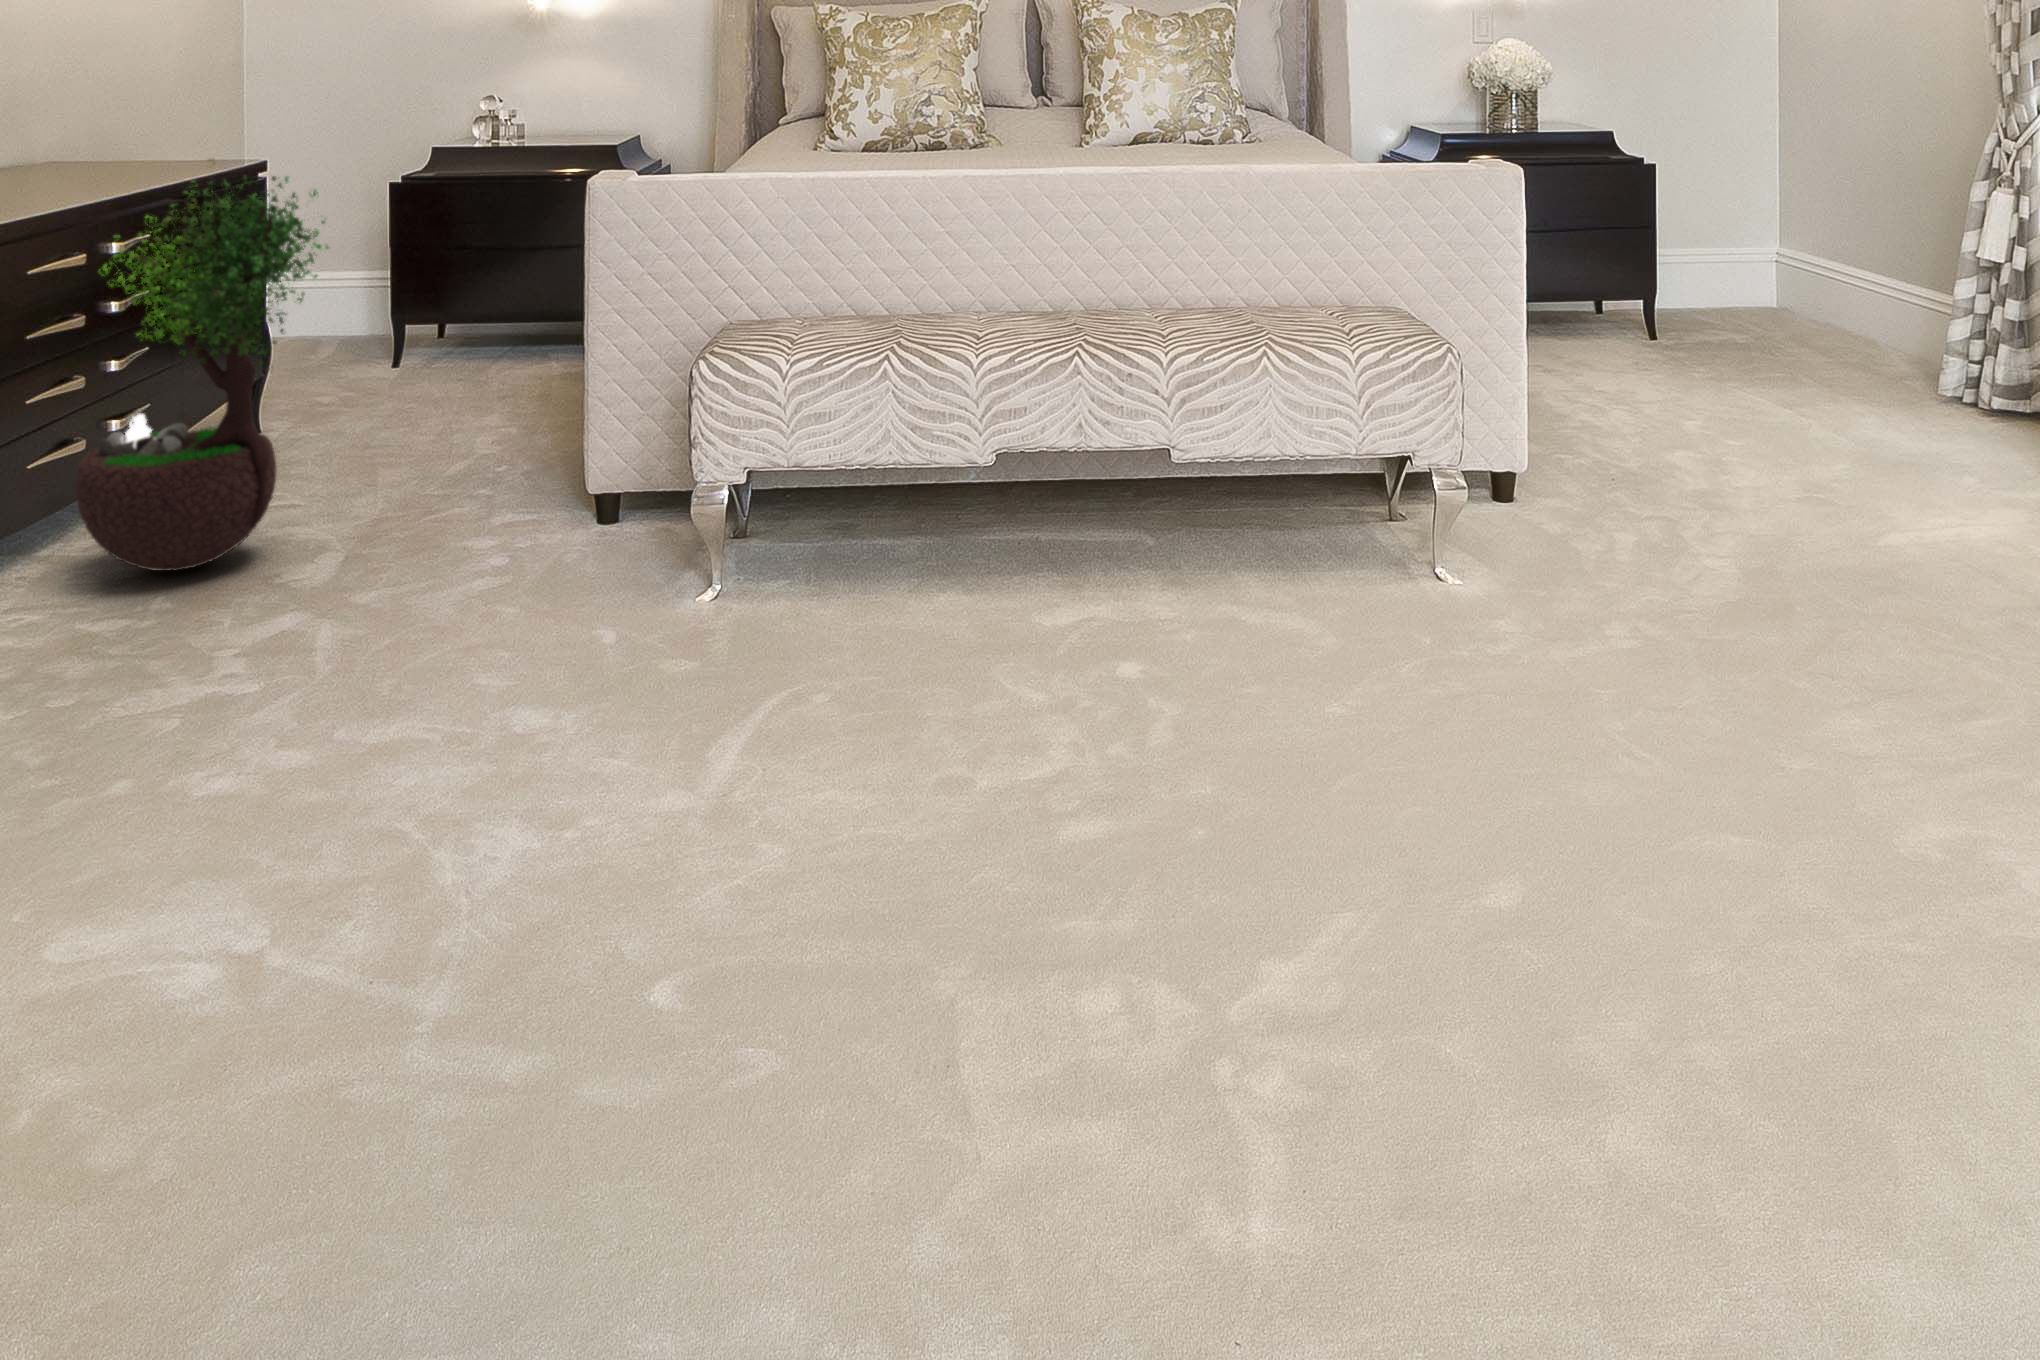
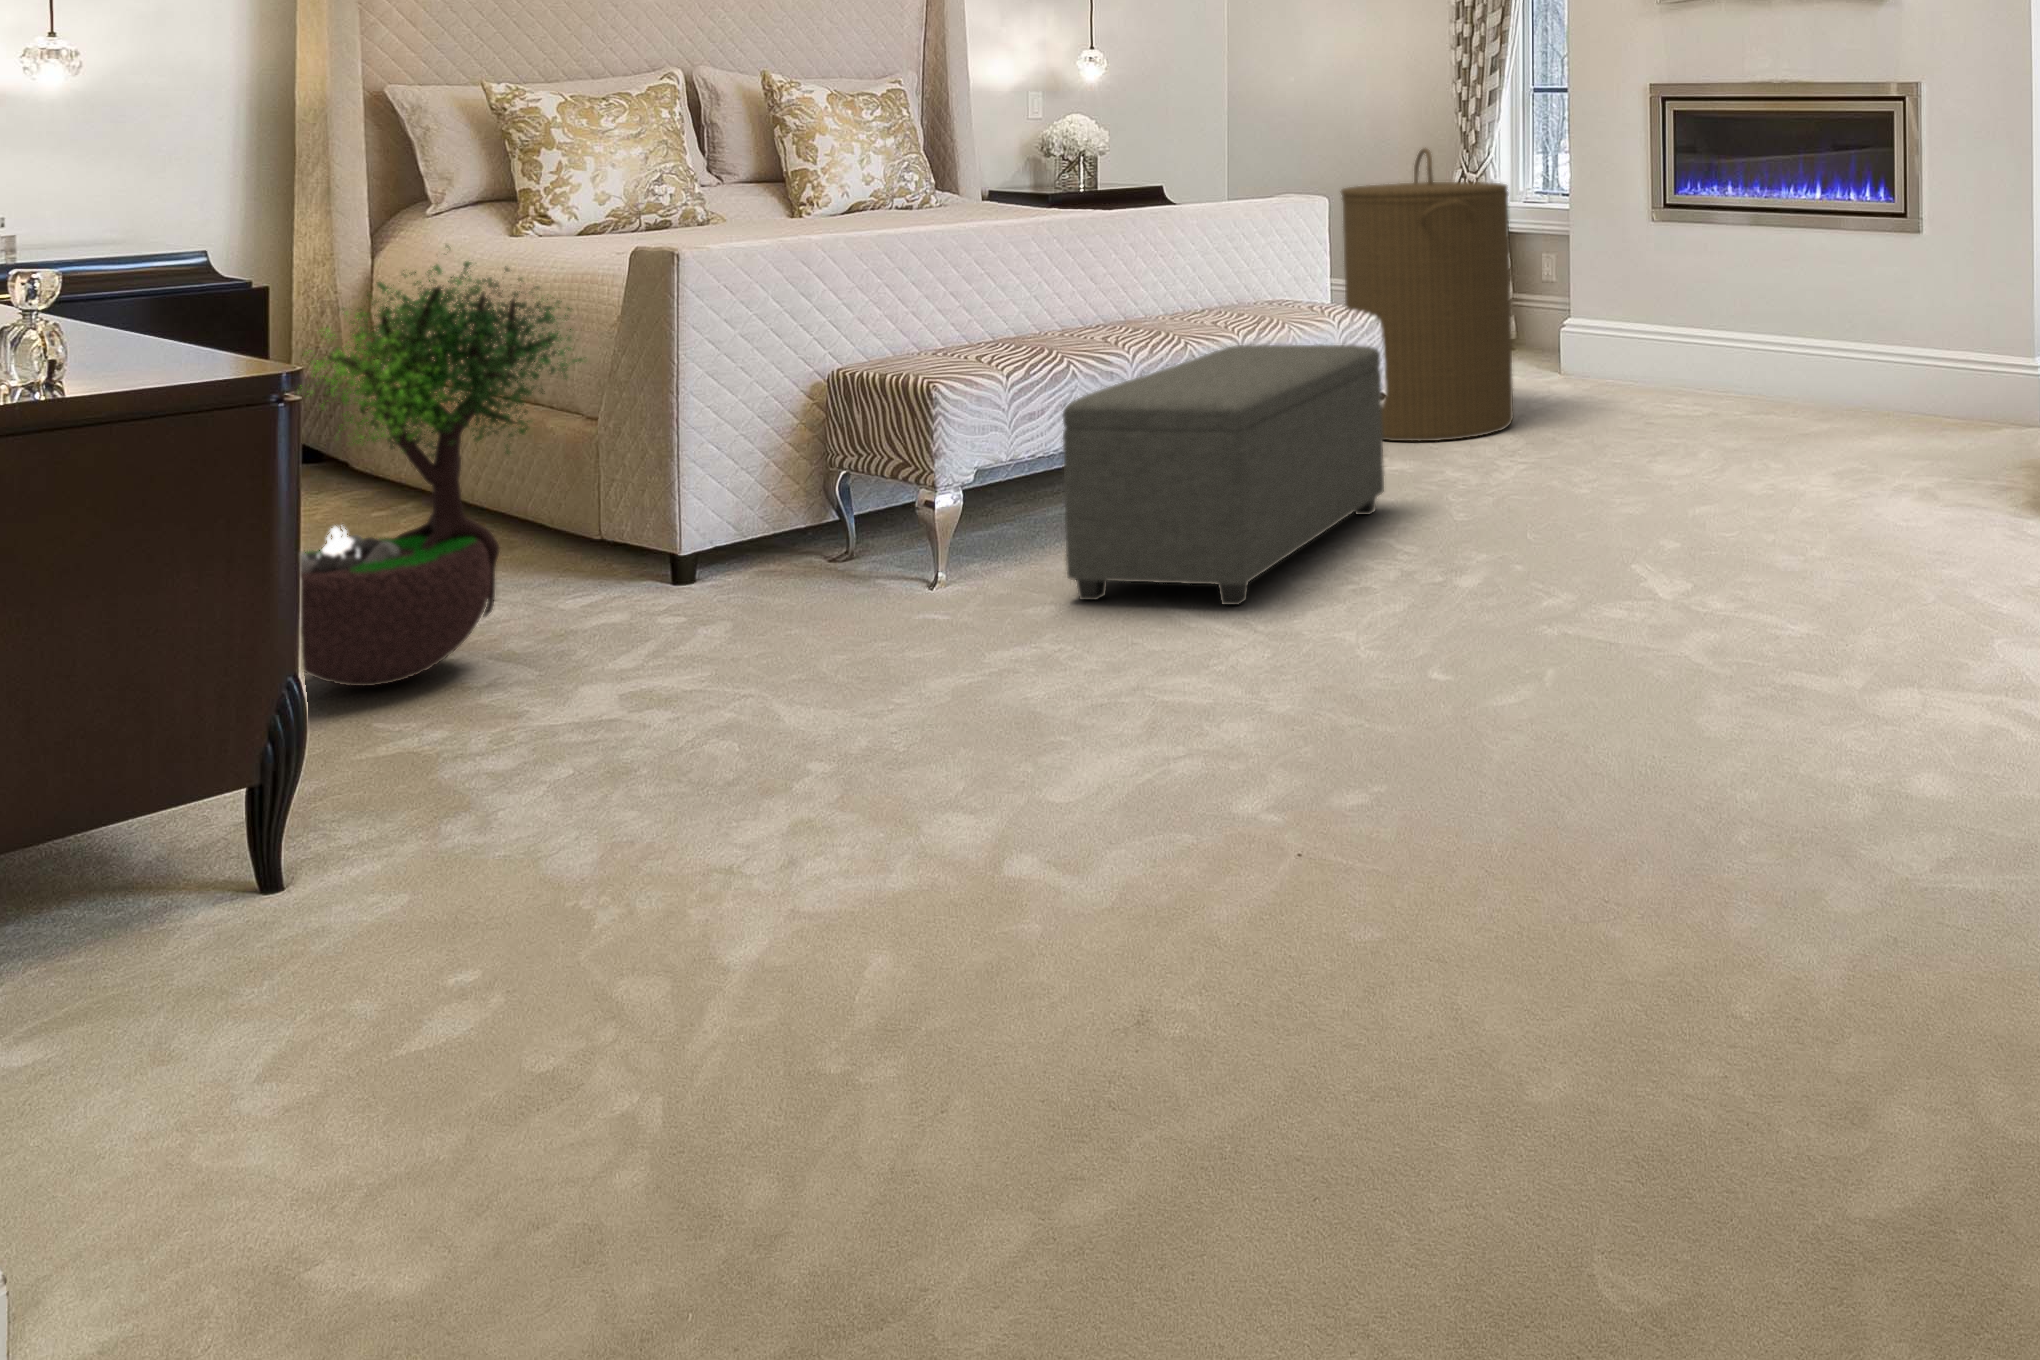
laundry hamper: none [1496,99,1772,570] -> present [1341,148,1513,441]
ottoman: none [626,370,1233,769] -> present [1063,344,1384,605]

